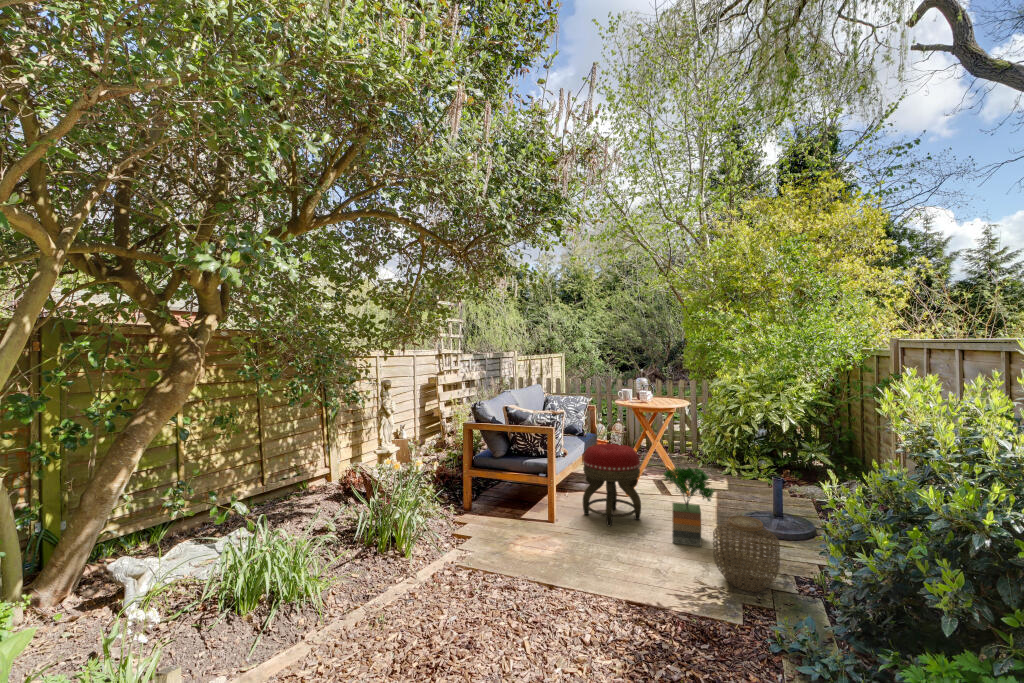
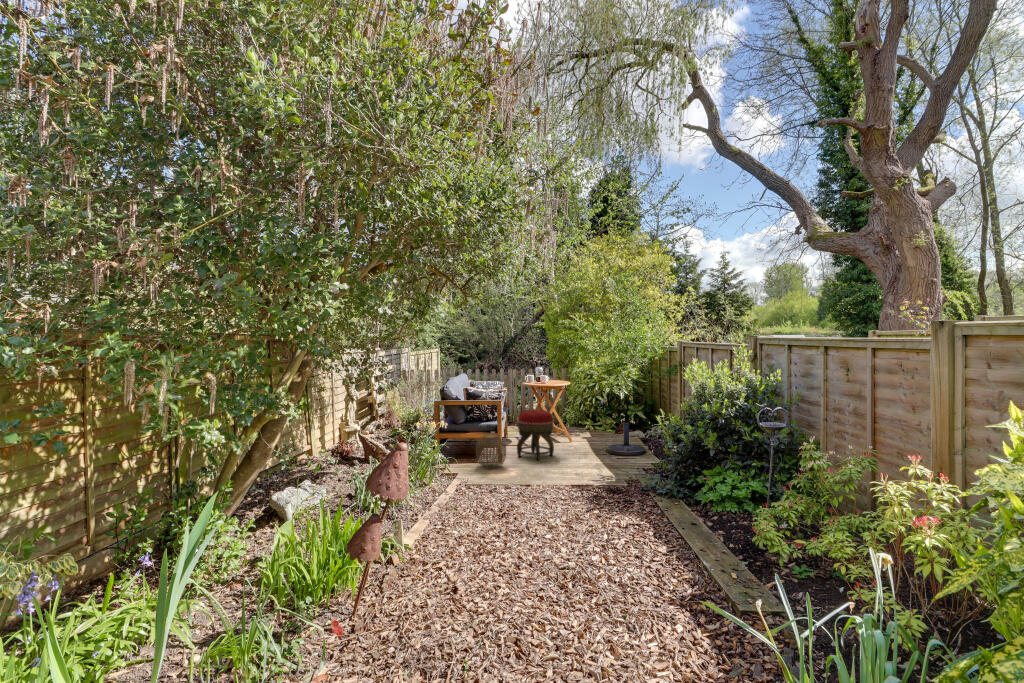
potted tree: present [664,467,714,546] -> none [571,418,602,463]
woven basket: present [713,516,780,592] -> present [476,434,506,469]

